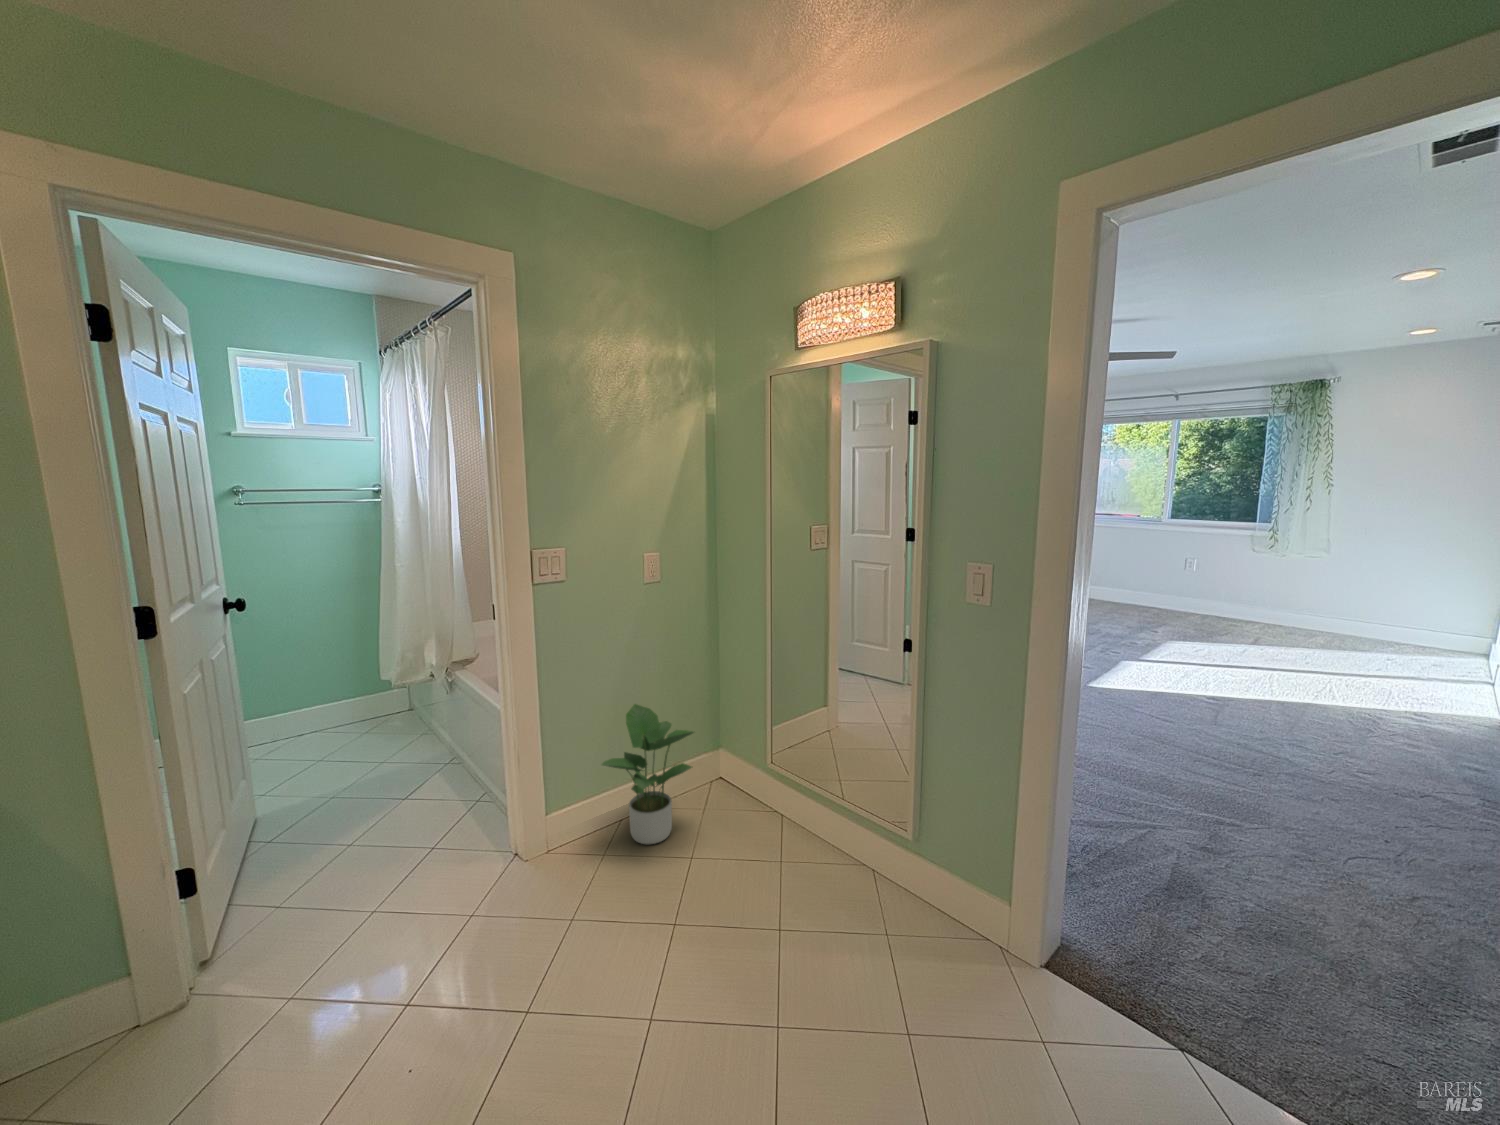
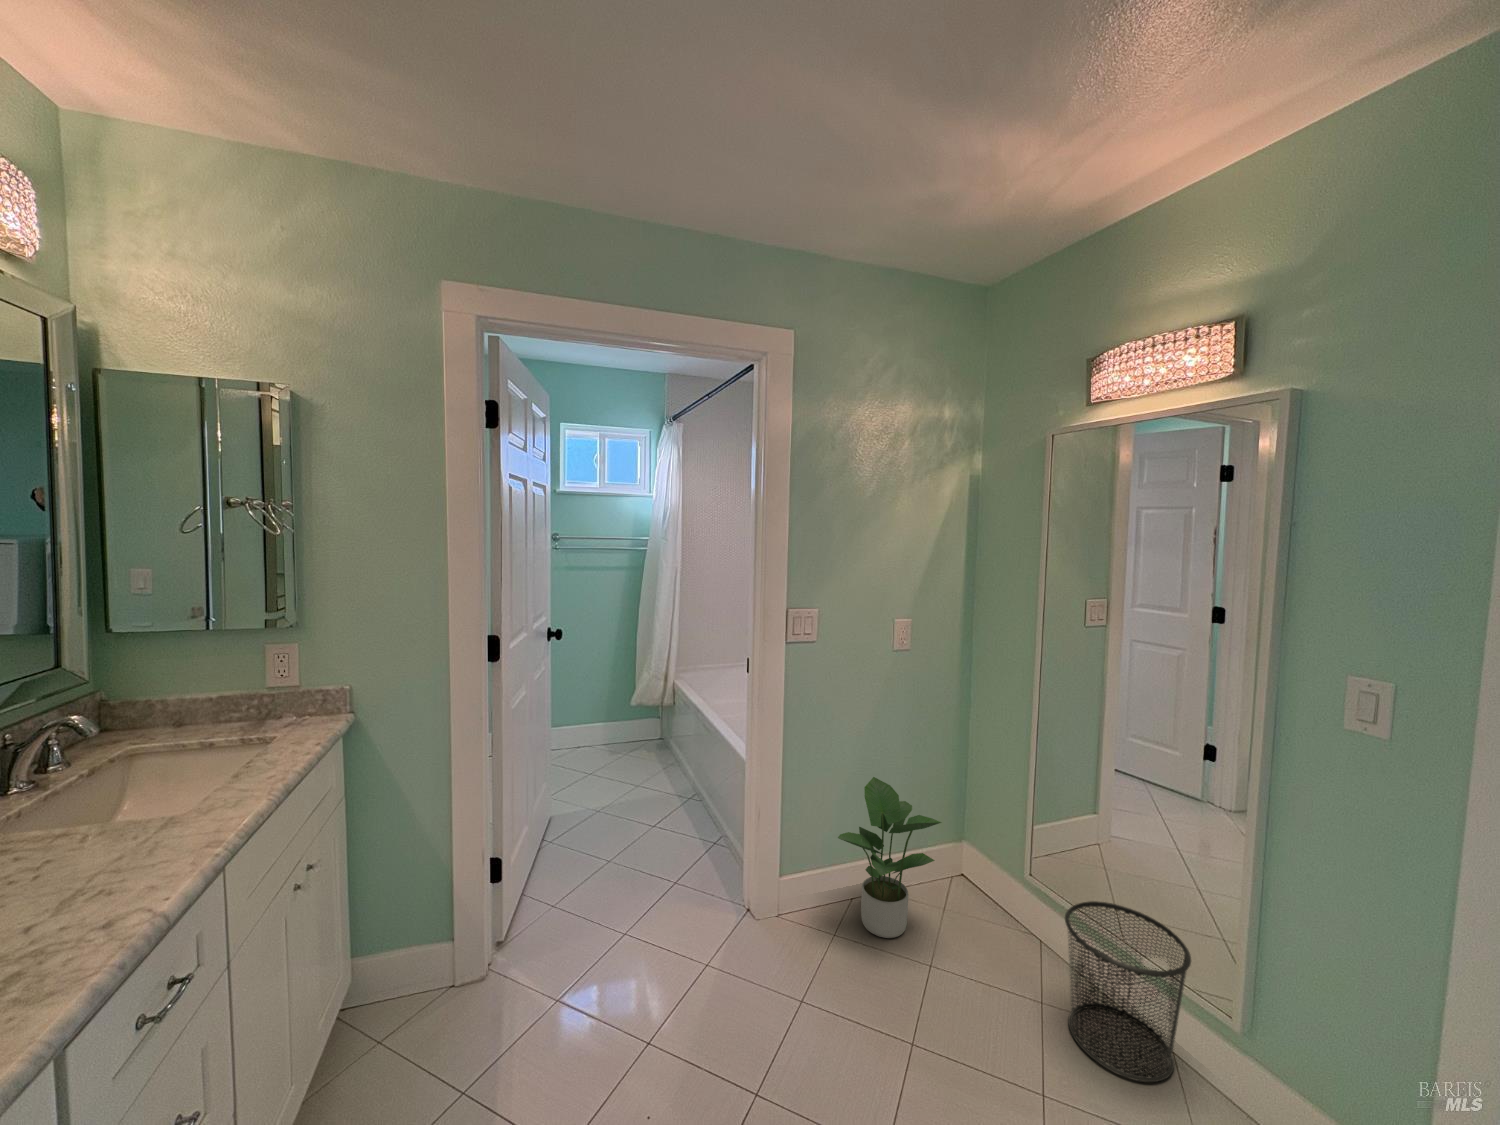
waste bin: none [793,768,880,896] -> present [1065,901,1191,1082]

